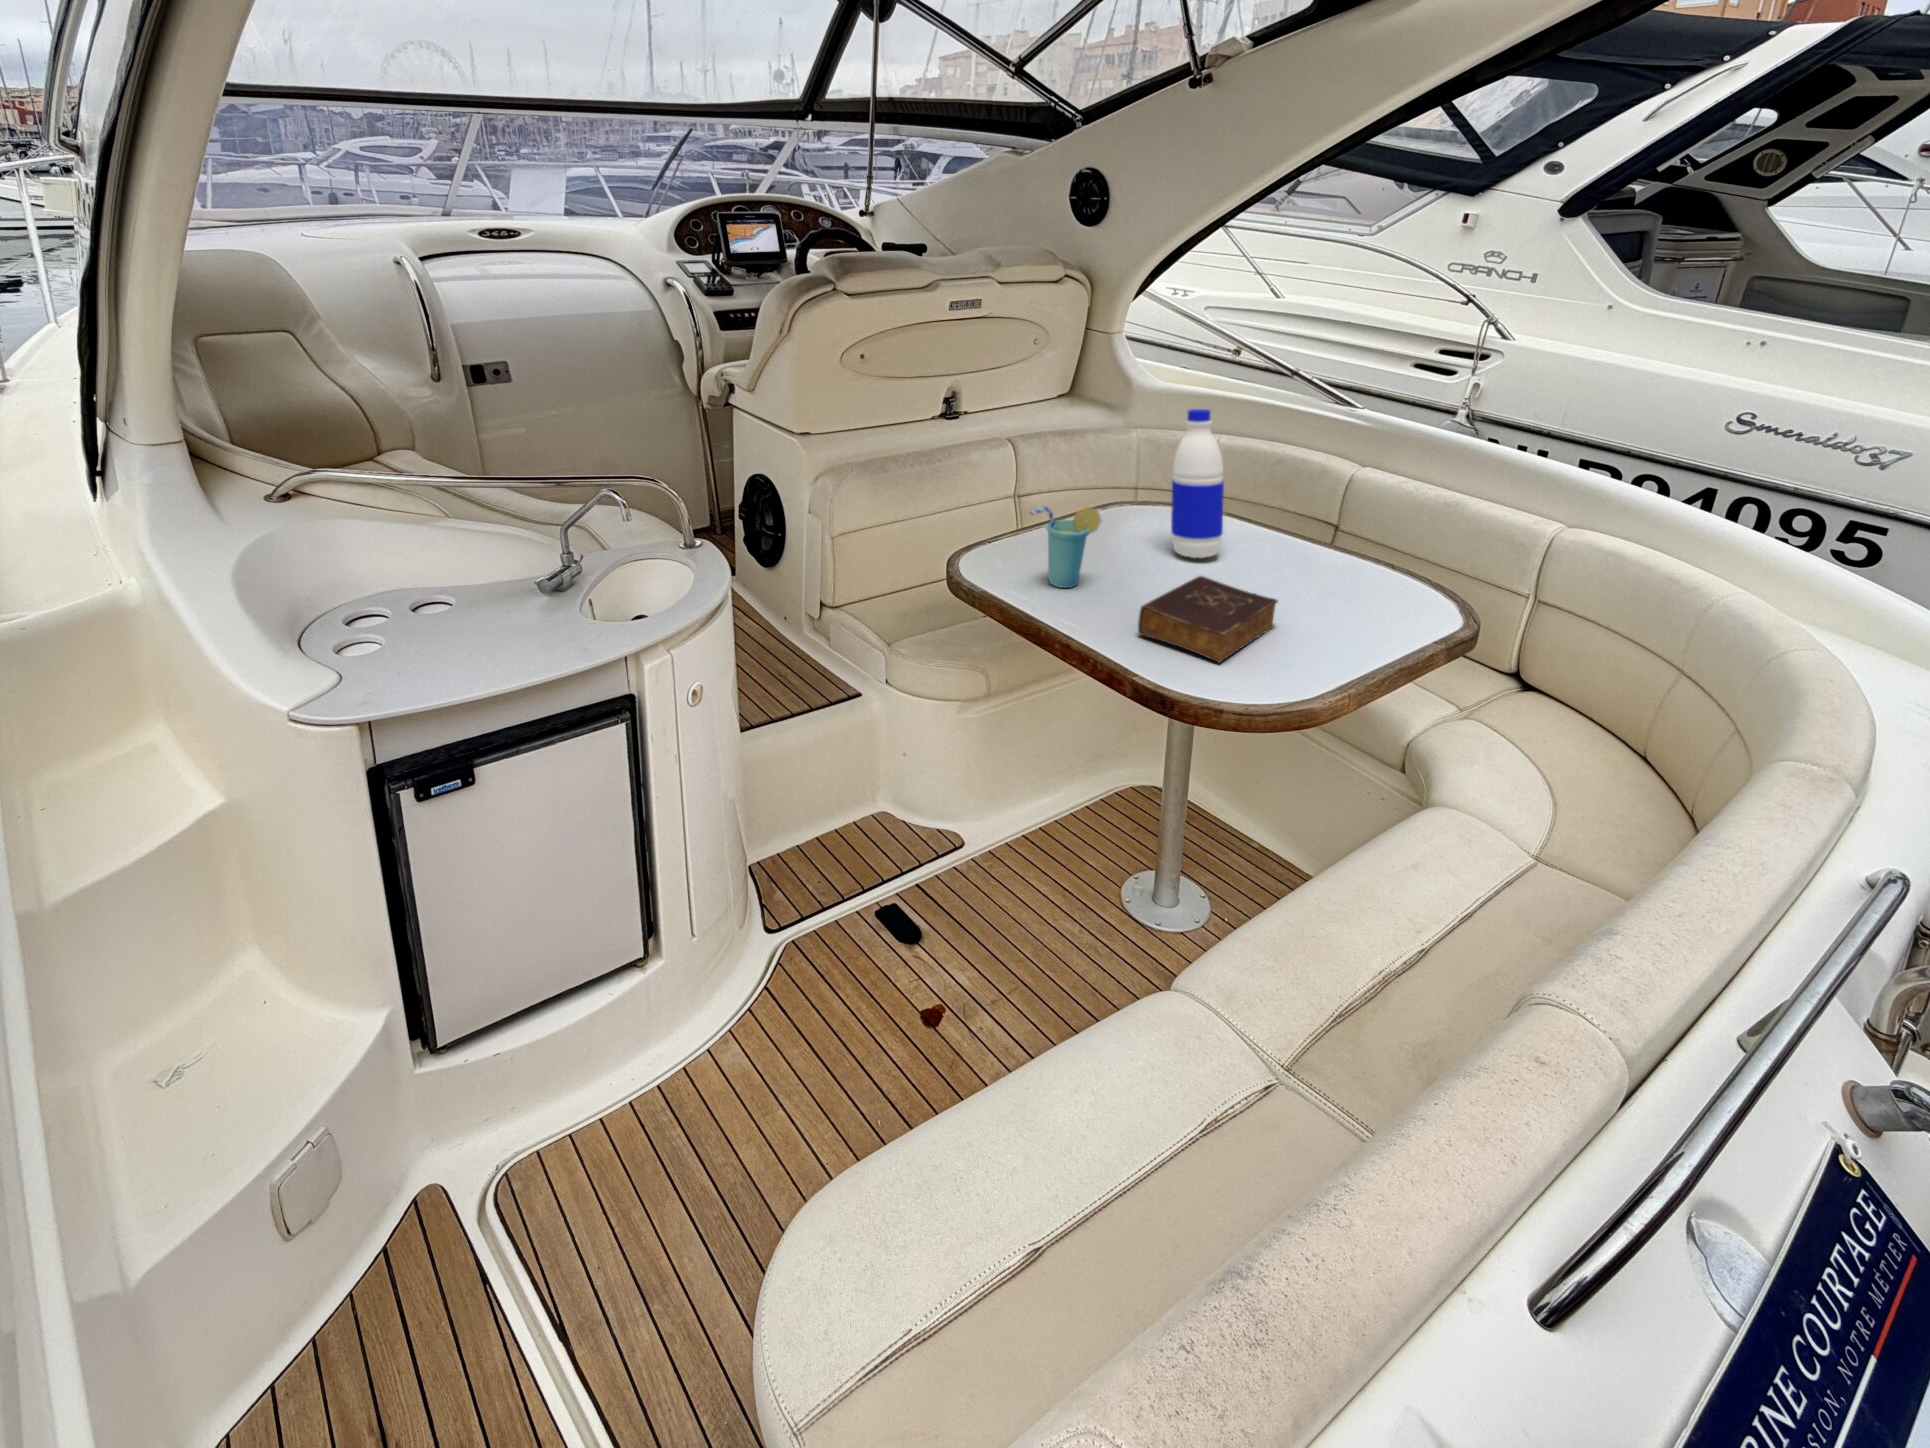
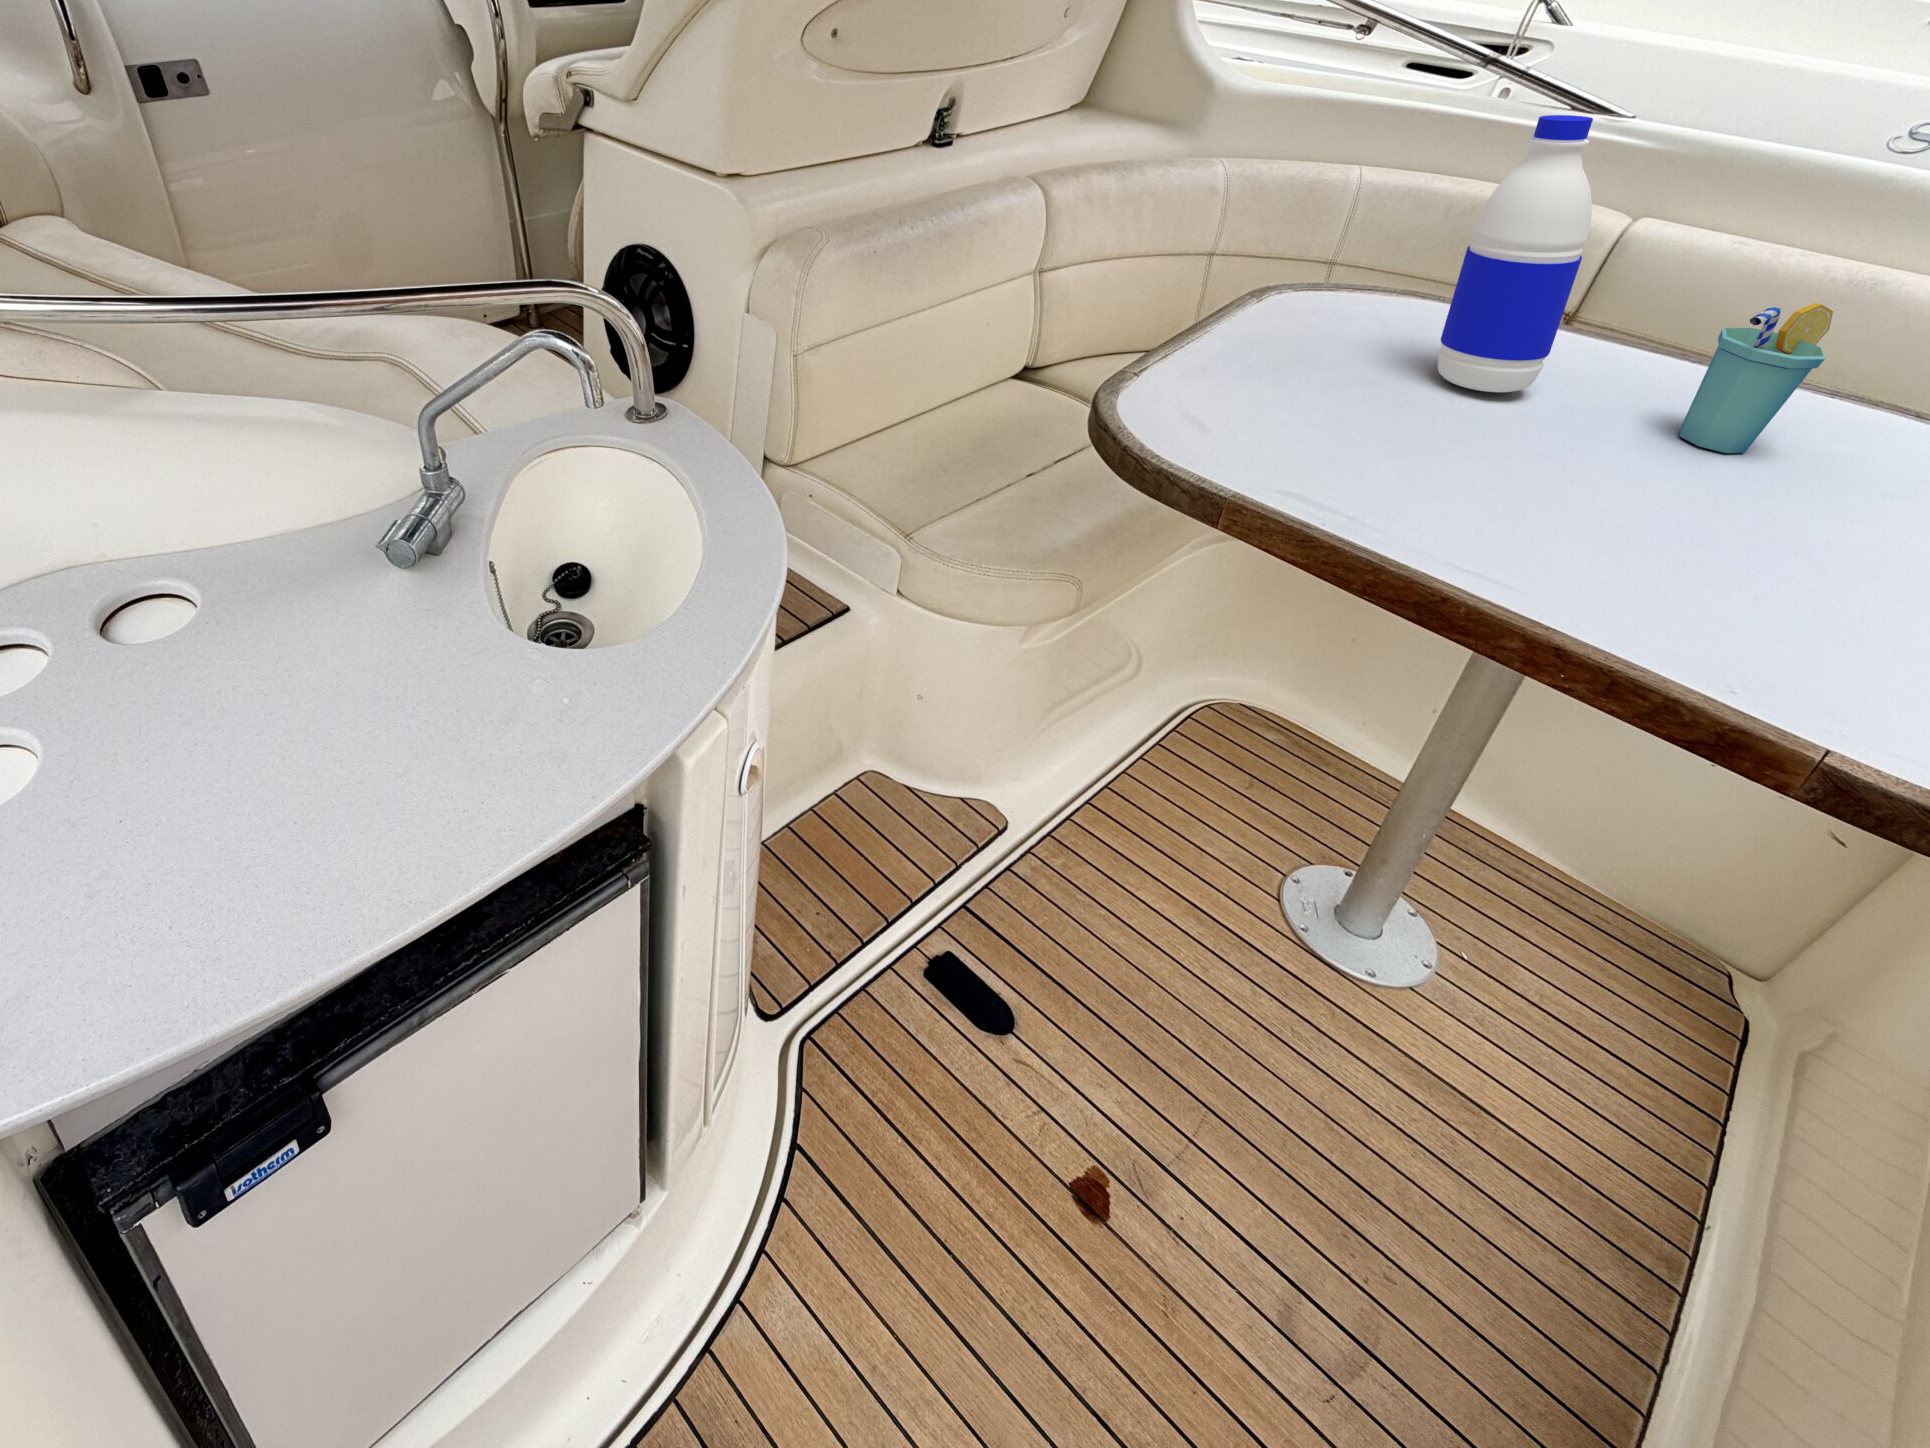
cup: present [1030,506,1101,588] -> present [1680,303,1833,453]
book: present [1138,576,1278,662] -> none [1577,445,1856,656]

